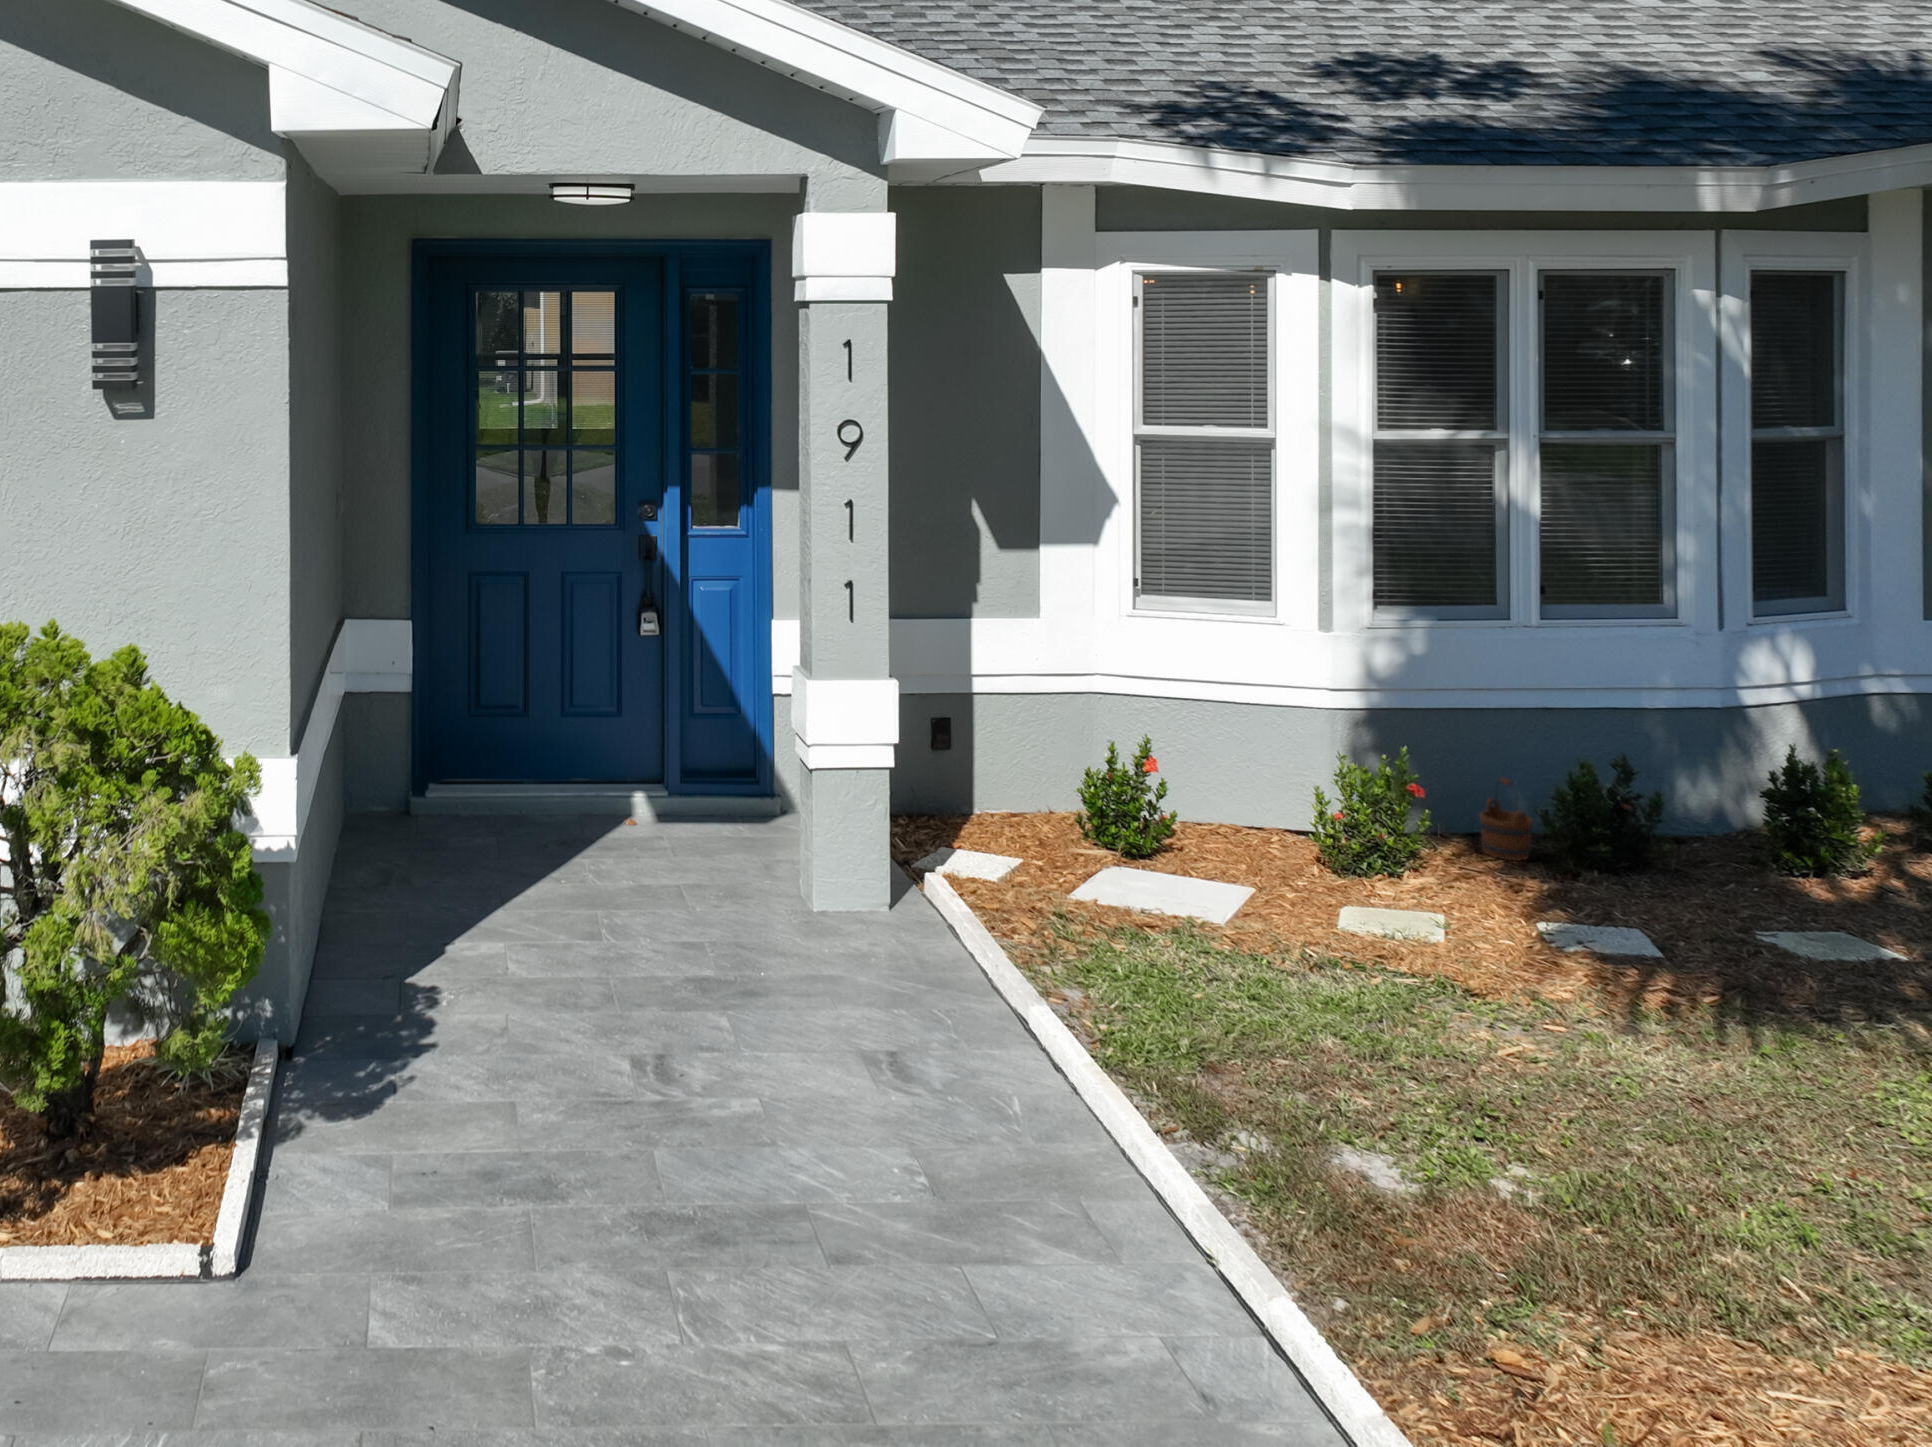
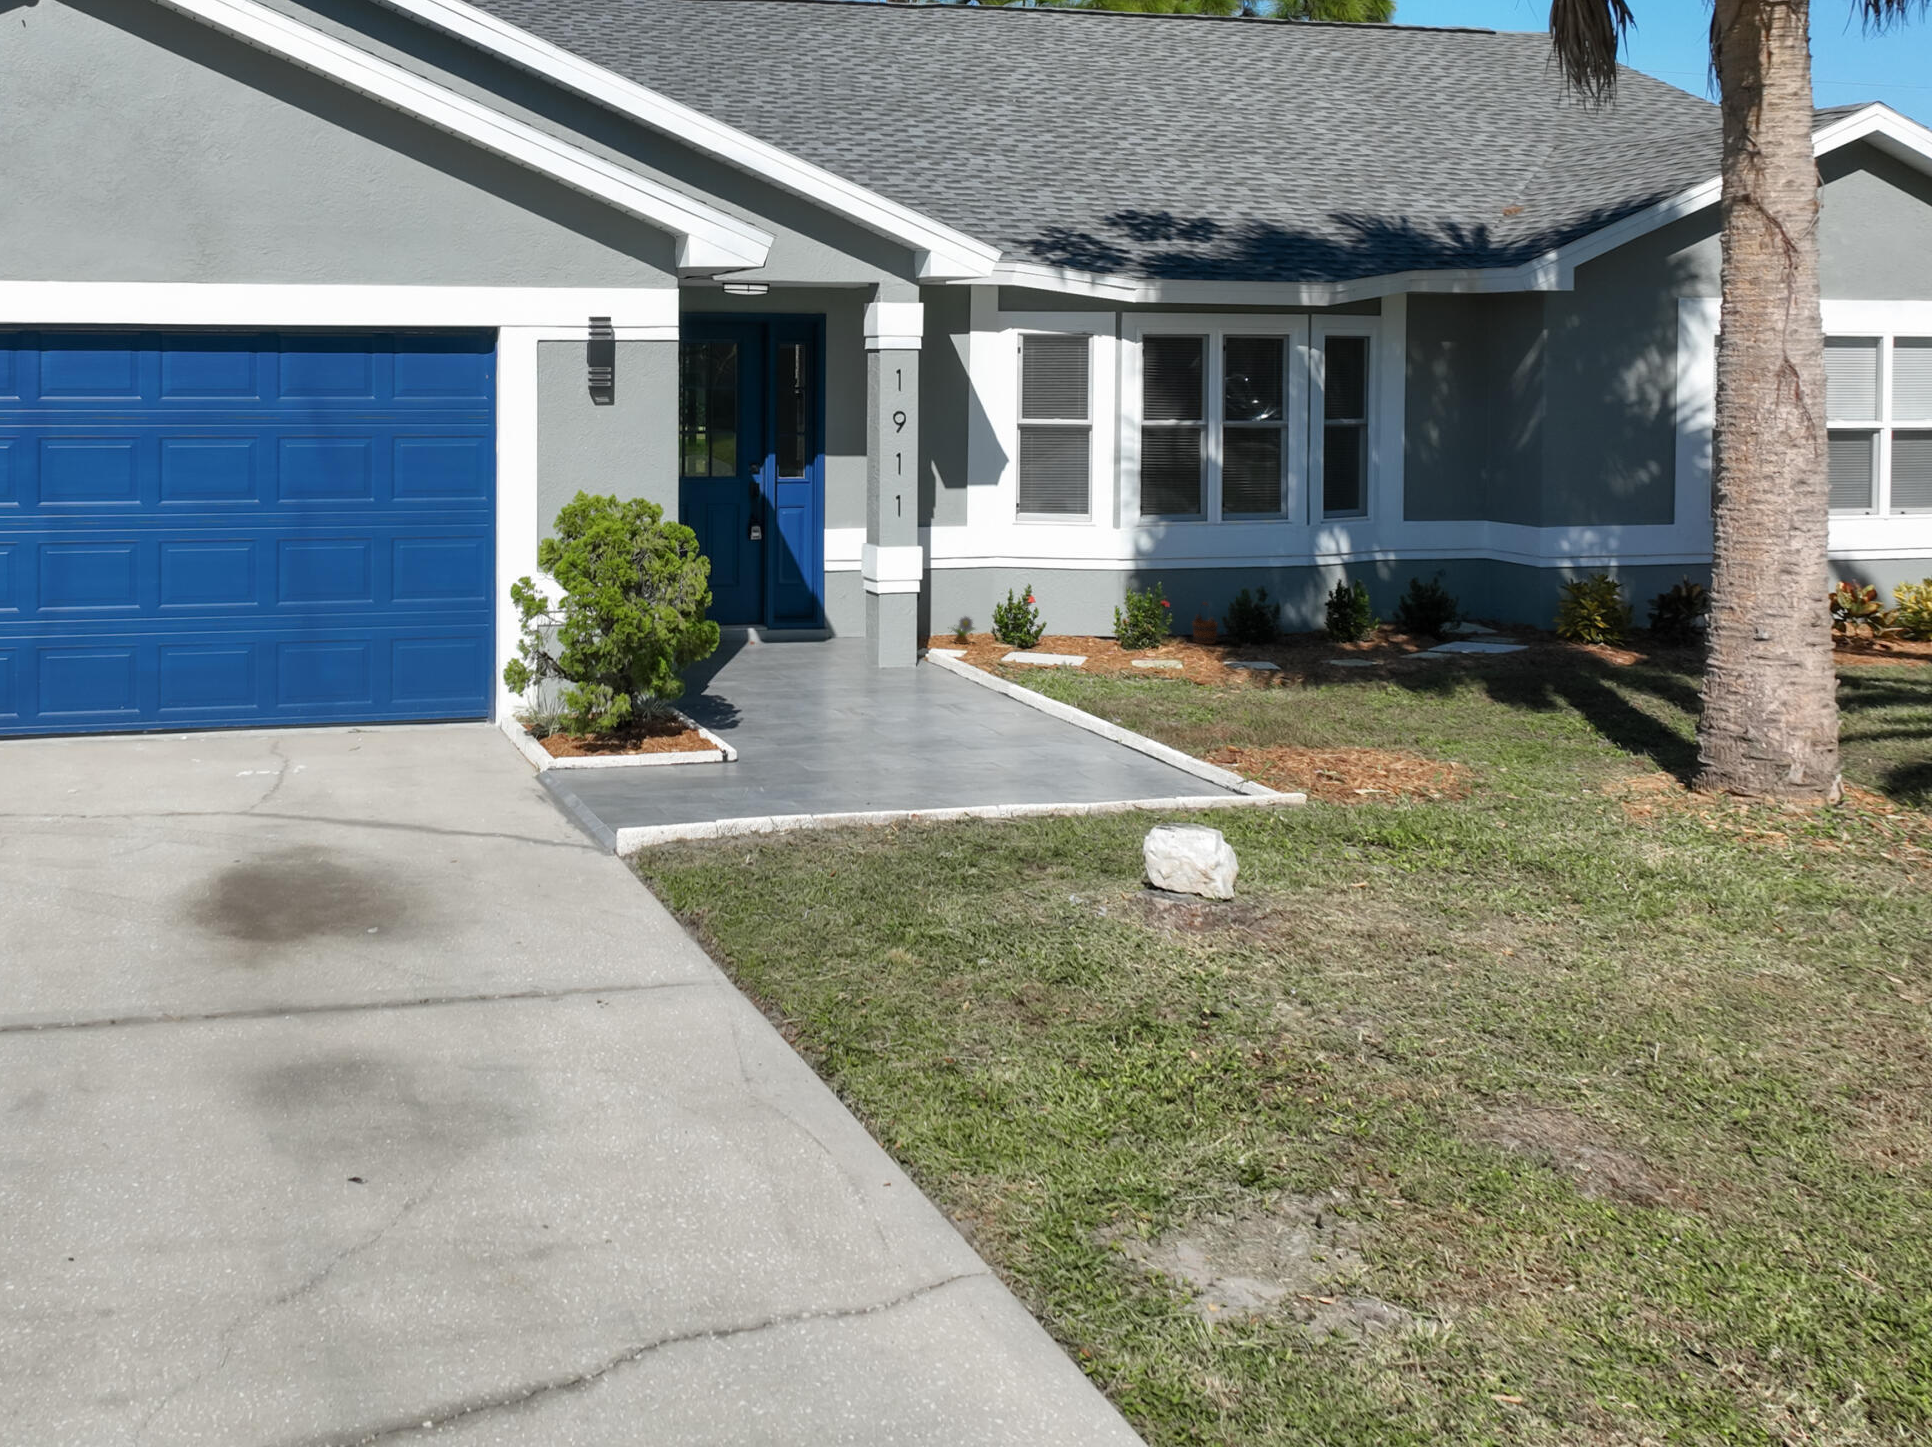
decorative plant: none [994,784,1049,836] -> present [951,617,974,644]

